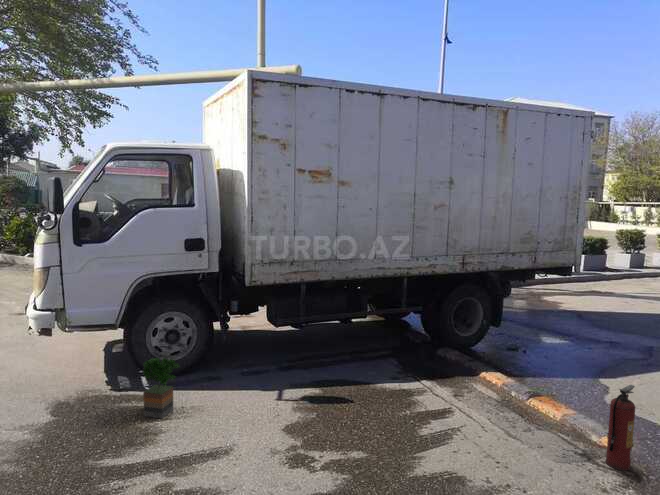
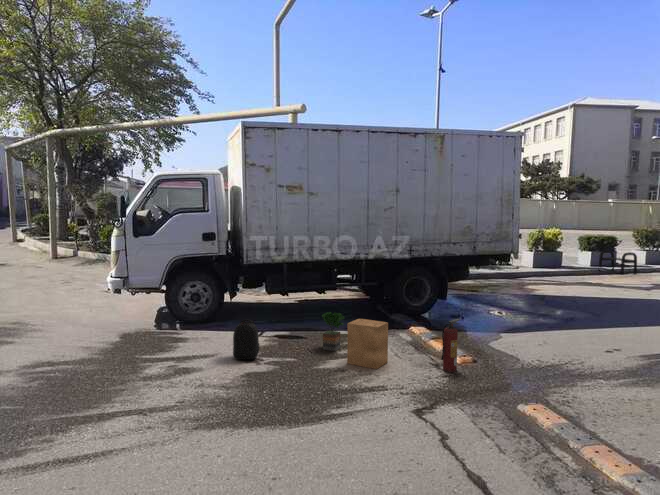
bench: none [588,251,631,278] -> present [598,250,637,275]
potted tree: present [143,358,179,418] -> present [322,312,344,351]
cardboard box: none [456,382,517,471] -> present [347,319,388,369]
backpack: none [266,391,308,463] -> present [233,320,259,360]

